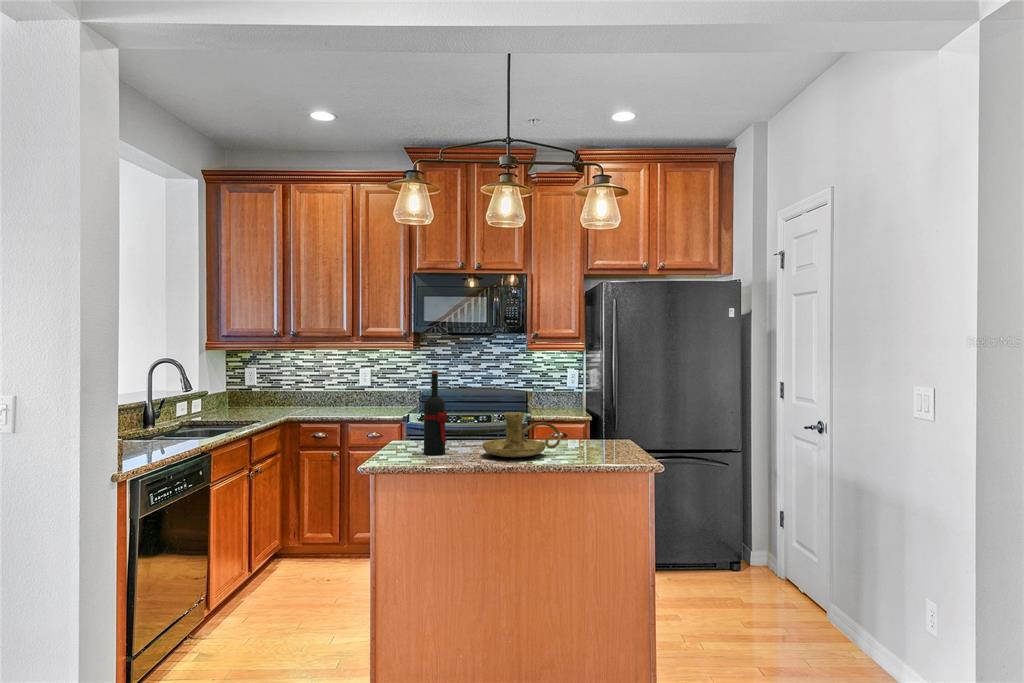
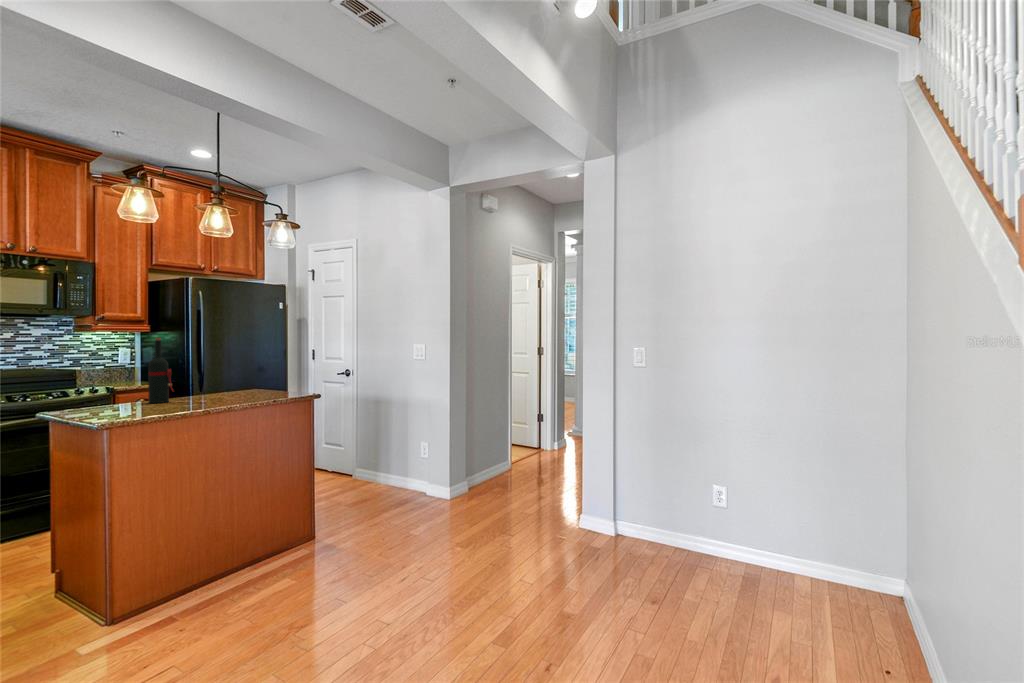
candle holder: present [482,412,561,458] -> none [199,366,255,397]

